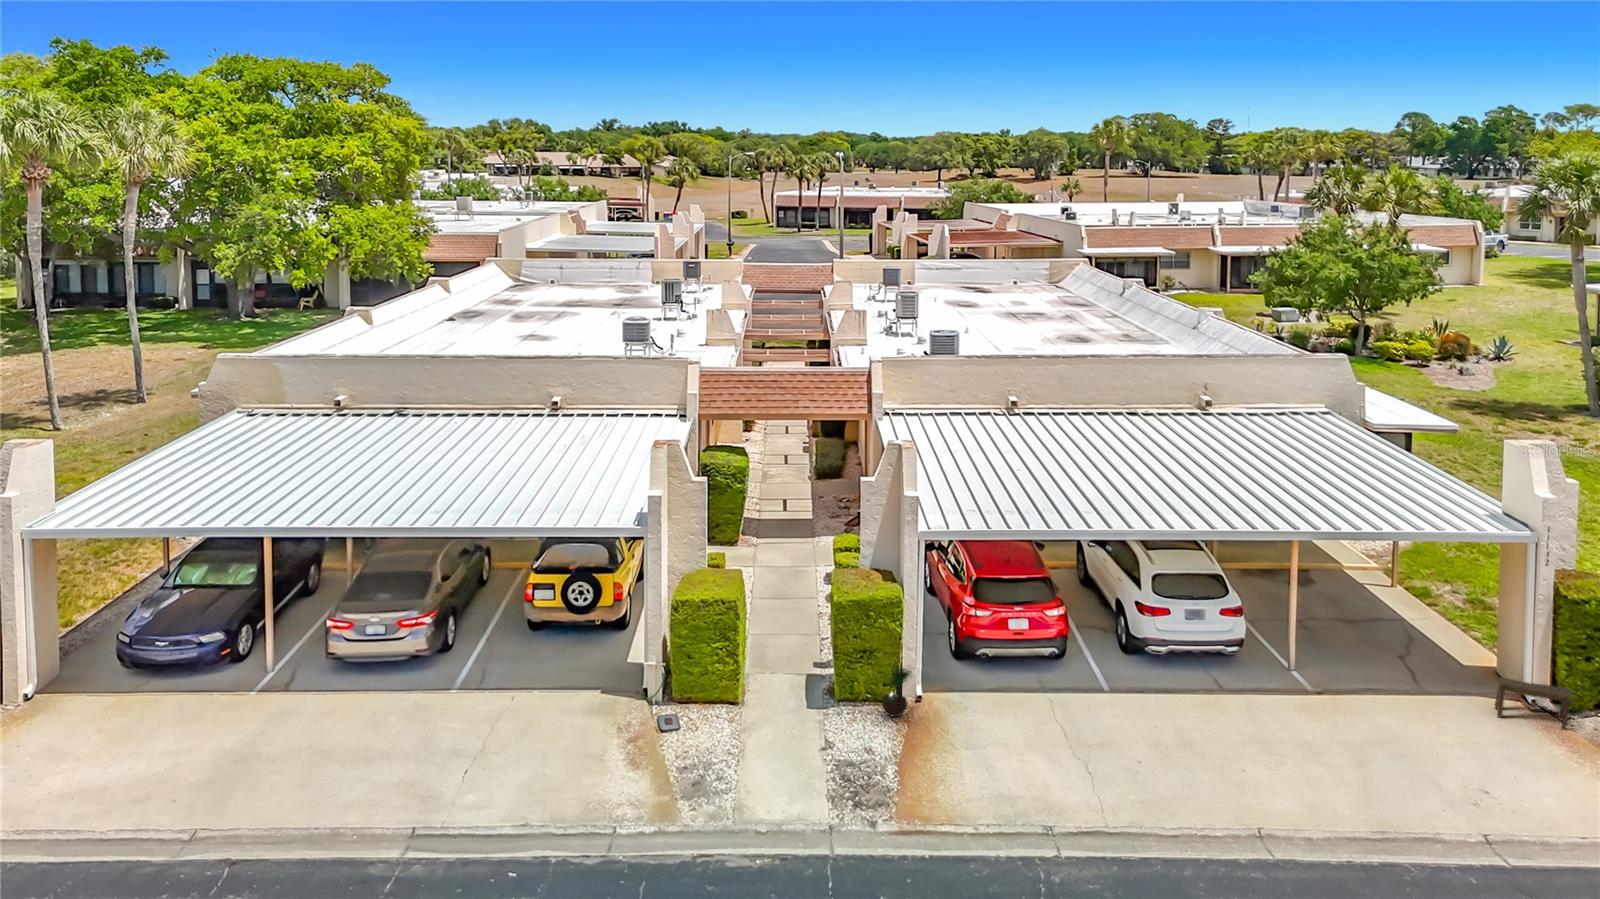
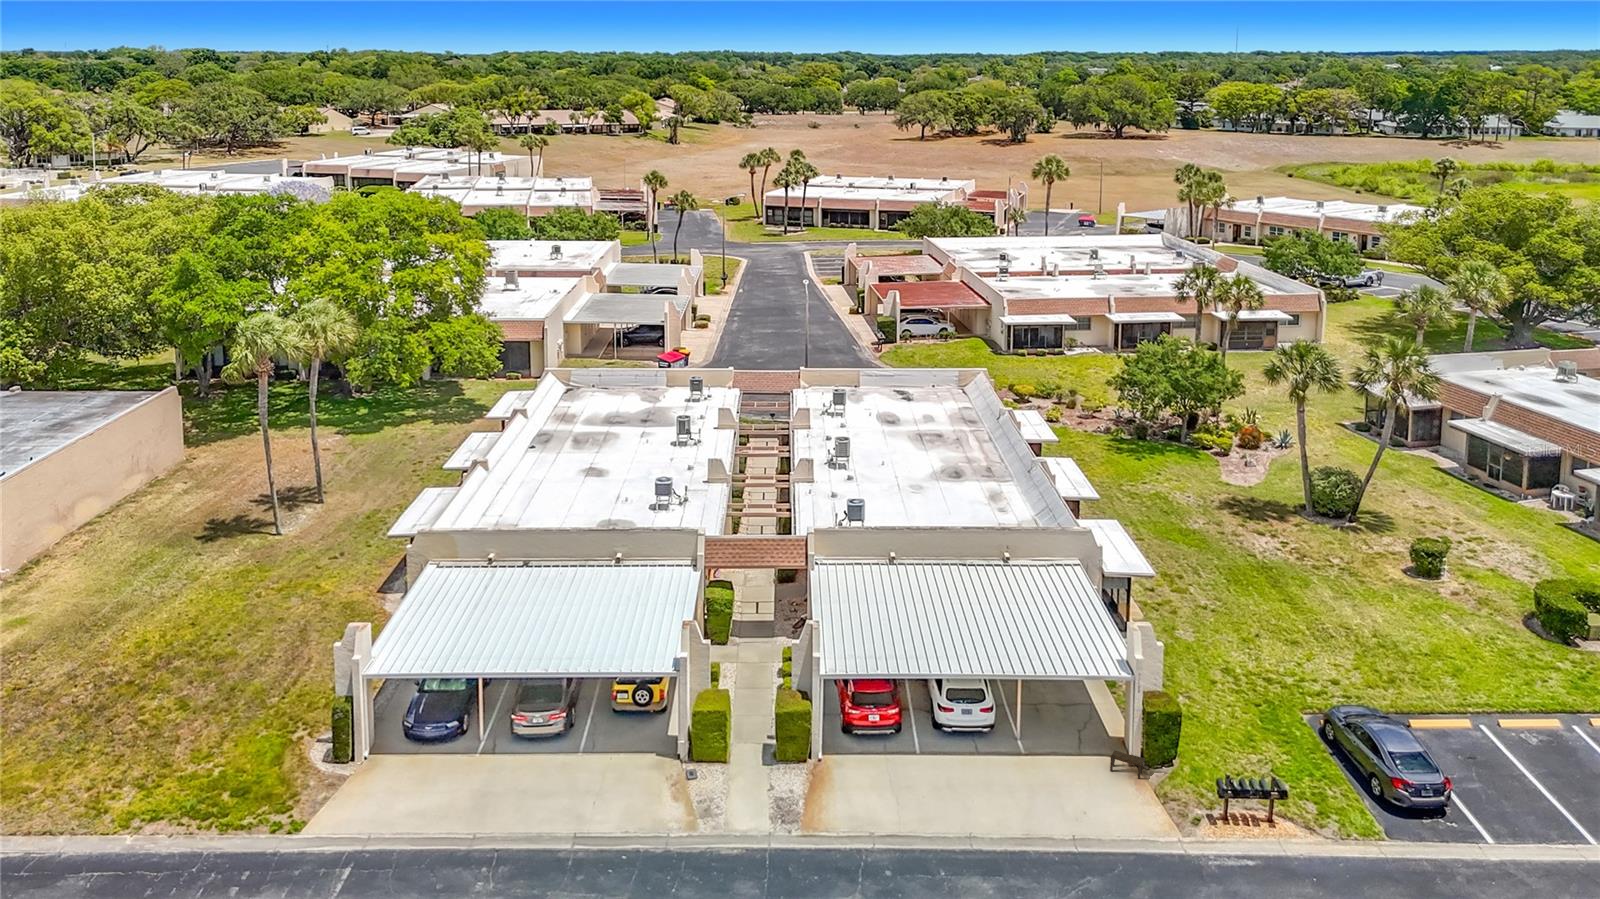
potted tree: present [882,667,912,717] -> none [800,746,817,771]

